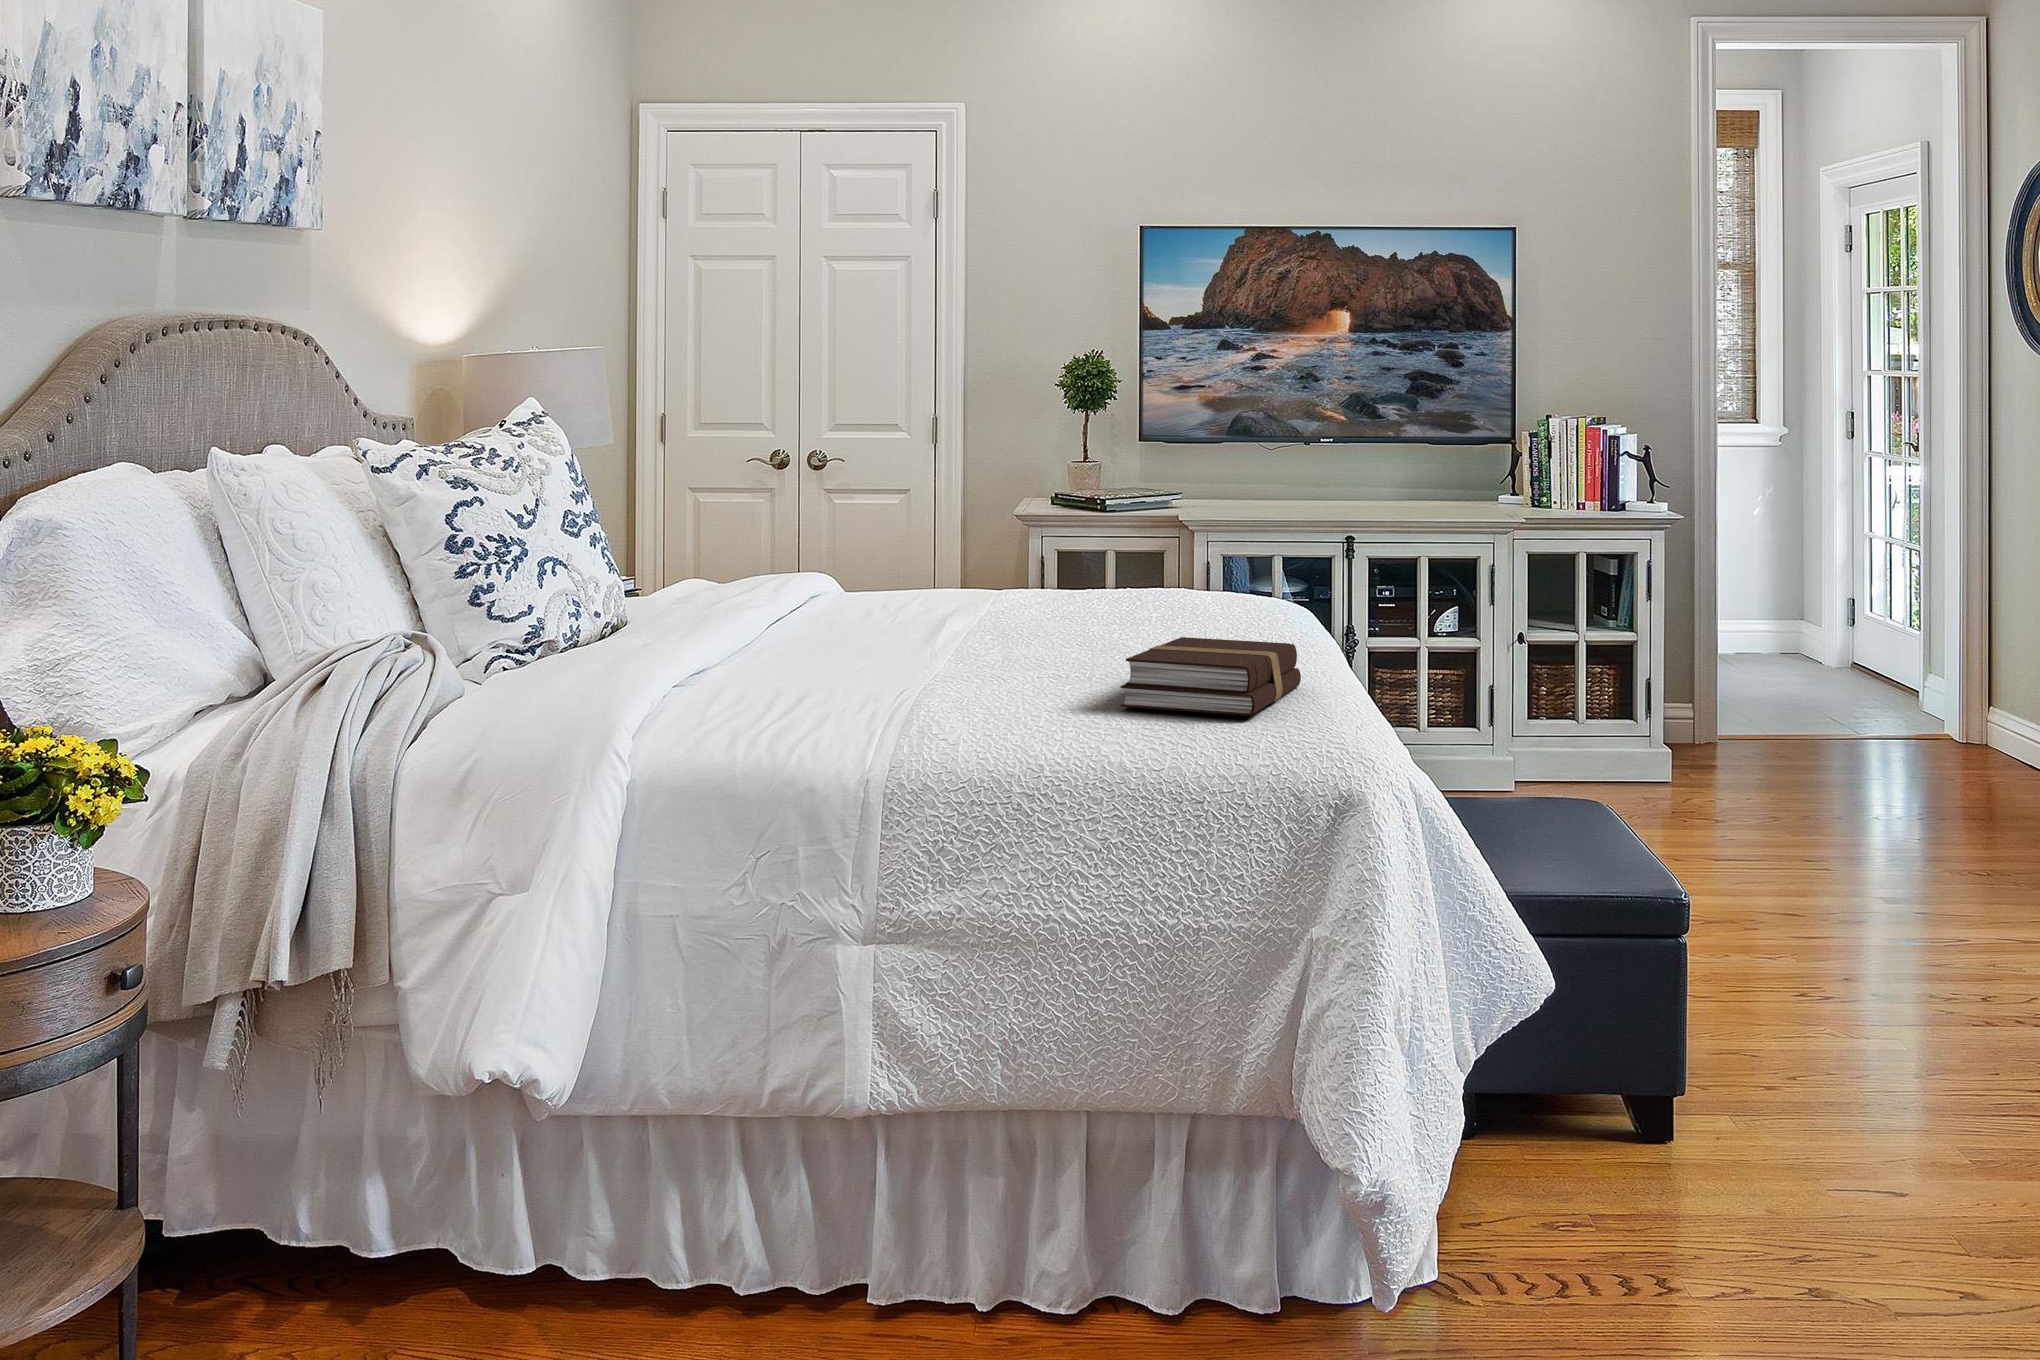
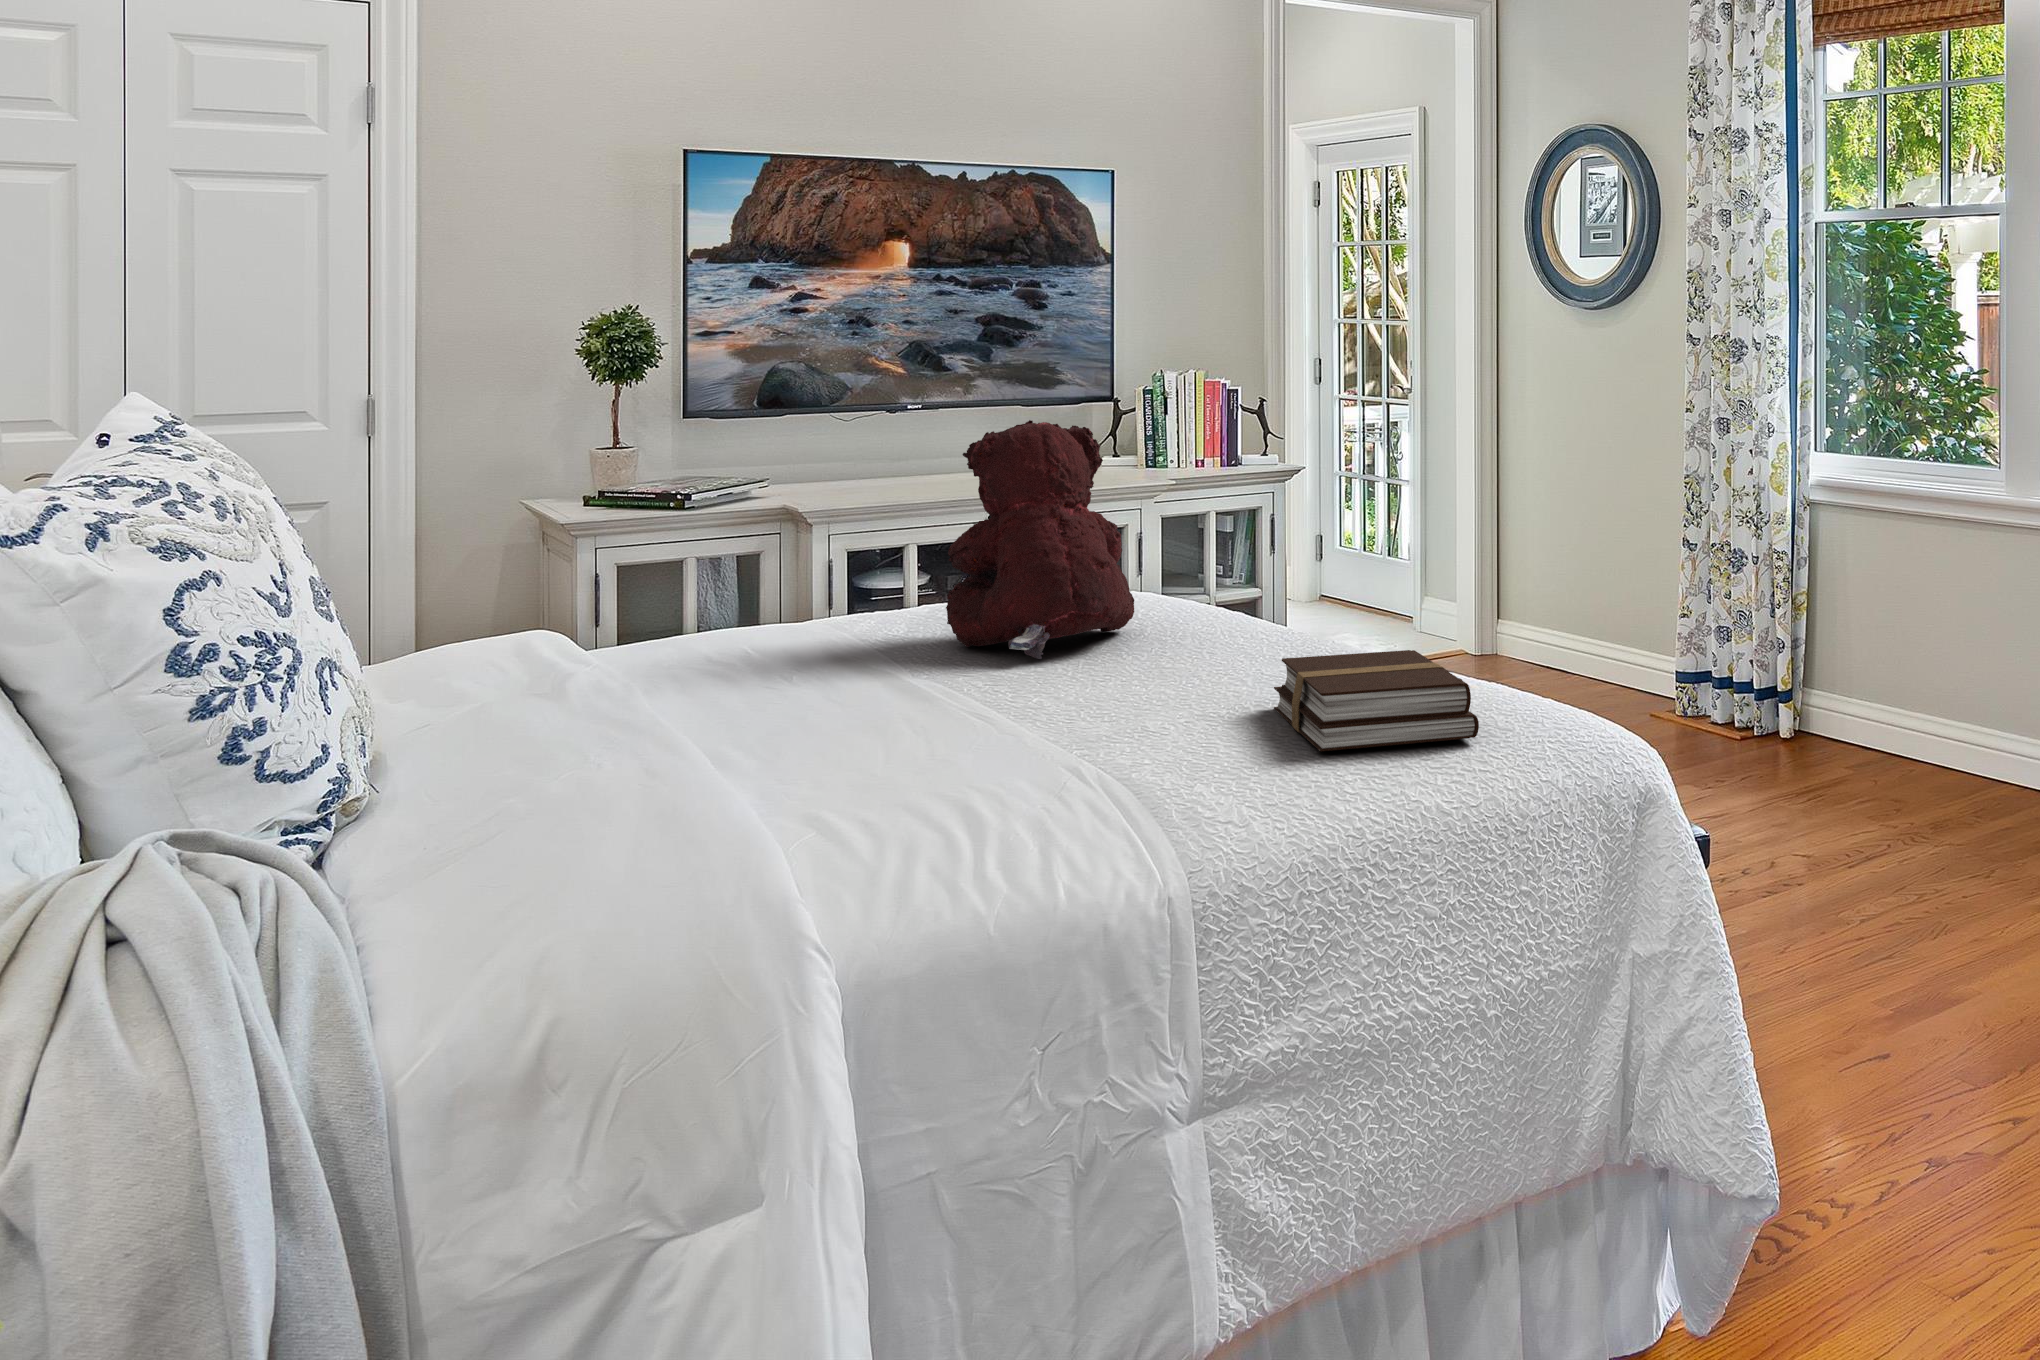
teddy bear: none [1070,440,1221,628] -> present [946,420,1134,659]

